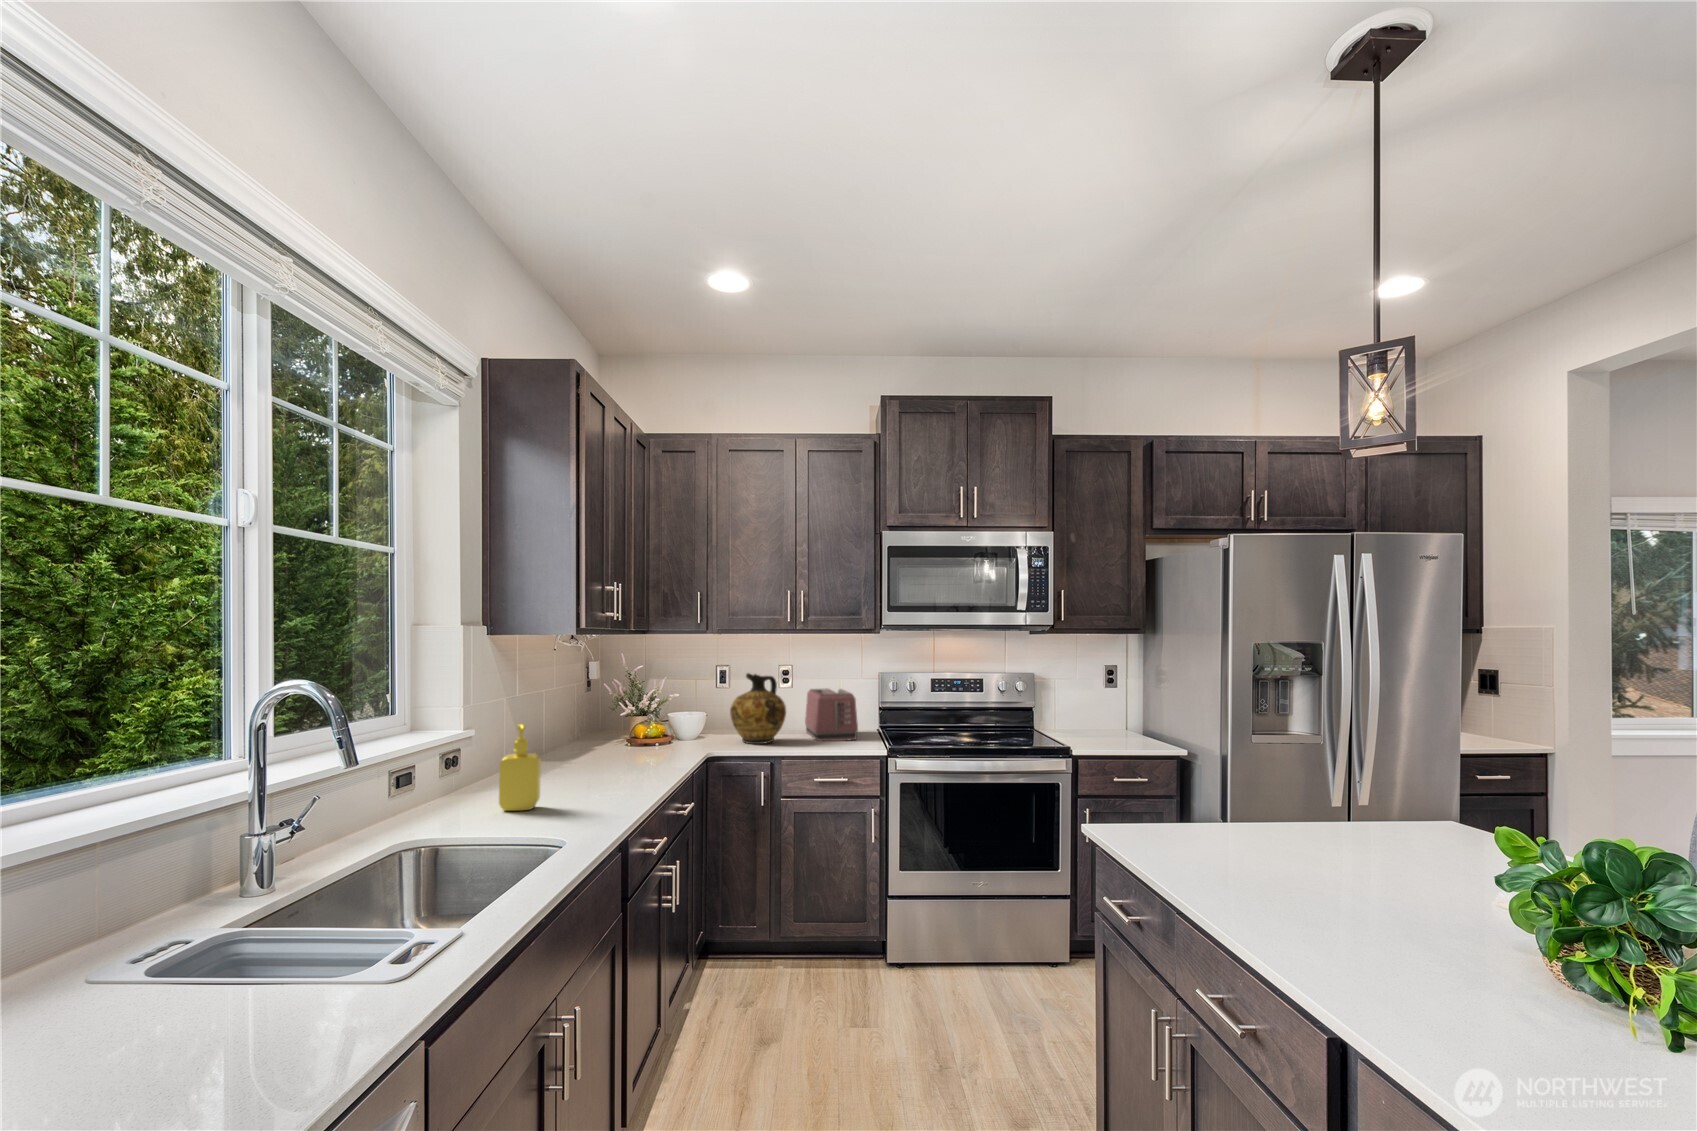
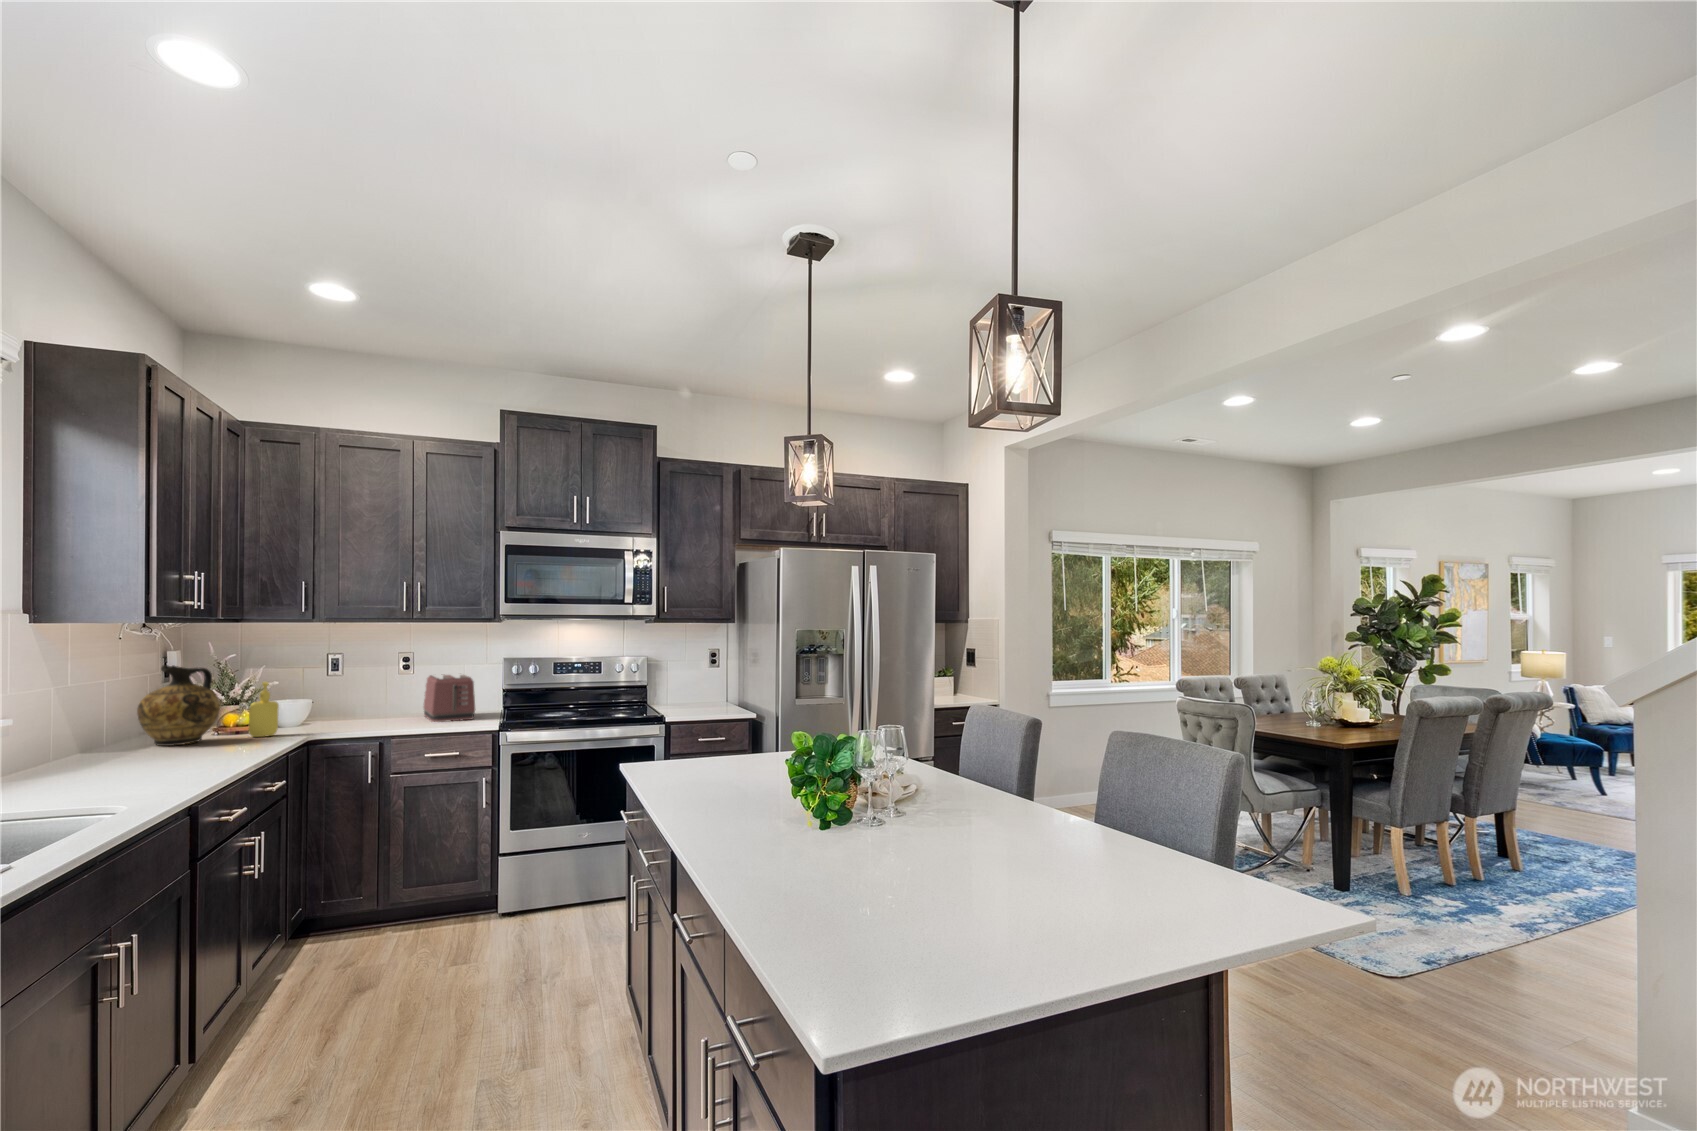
ceramic jug: present [730,673,786,744] -> present [137,665,220,746]
soap dispenser: present [499,723,541,811] -> present [248,682,279,737]

